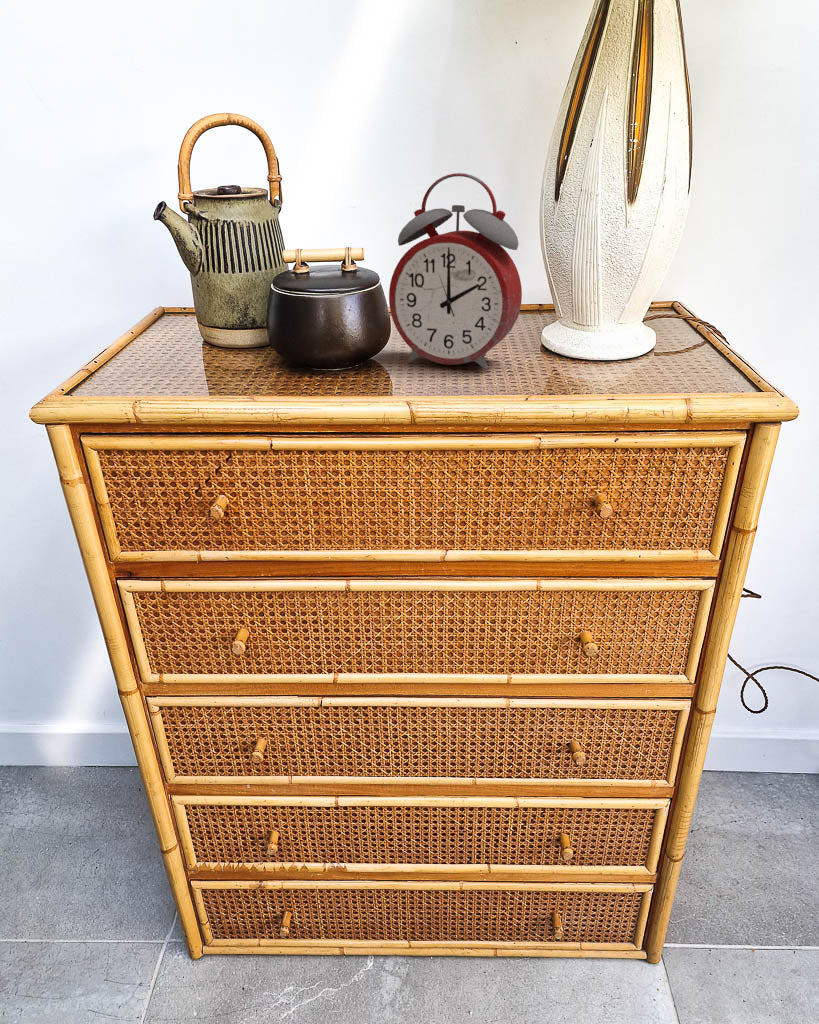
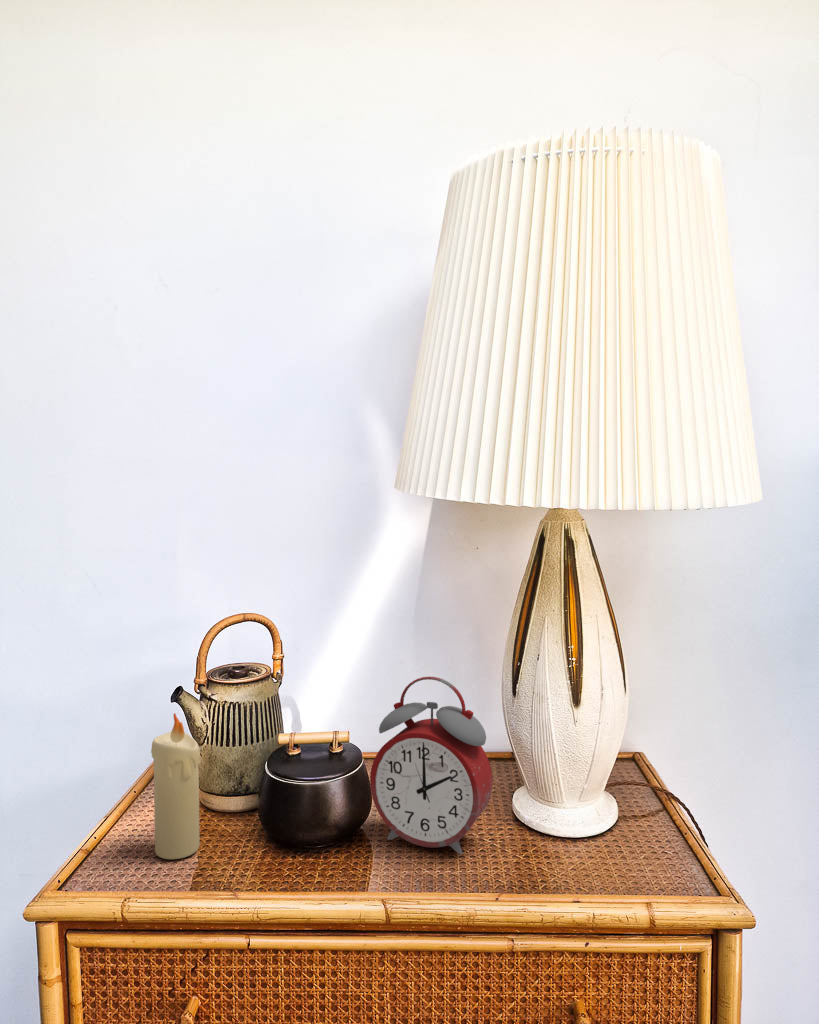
candle: none [145,213,210,375] -> present [151,713,201,859]

